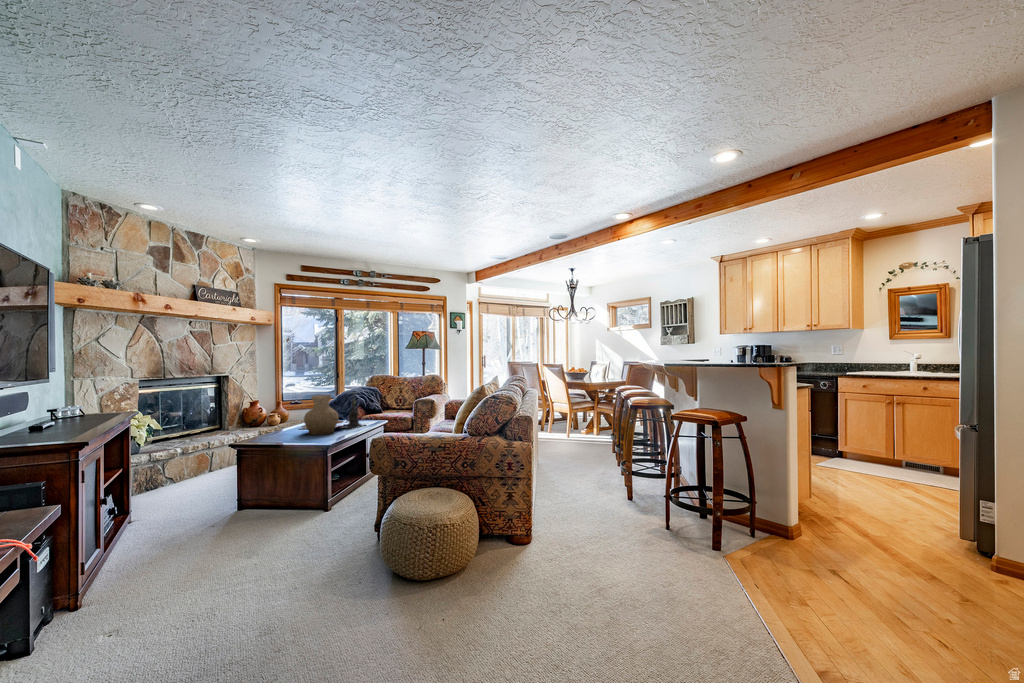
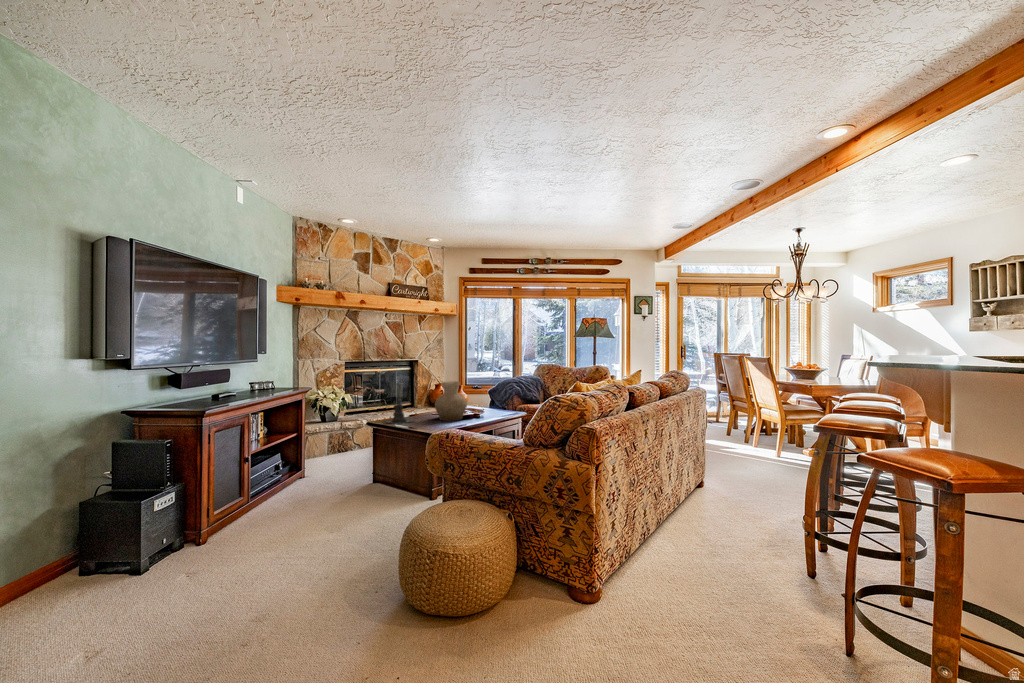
candle holder: present [343,392,364,428] -> present [386,382,412,424]

